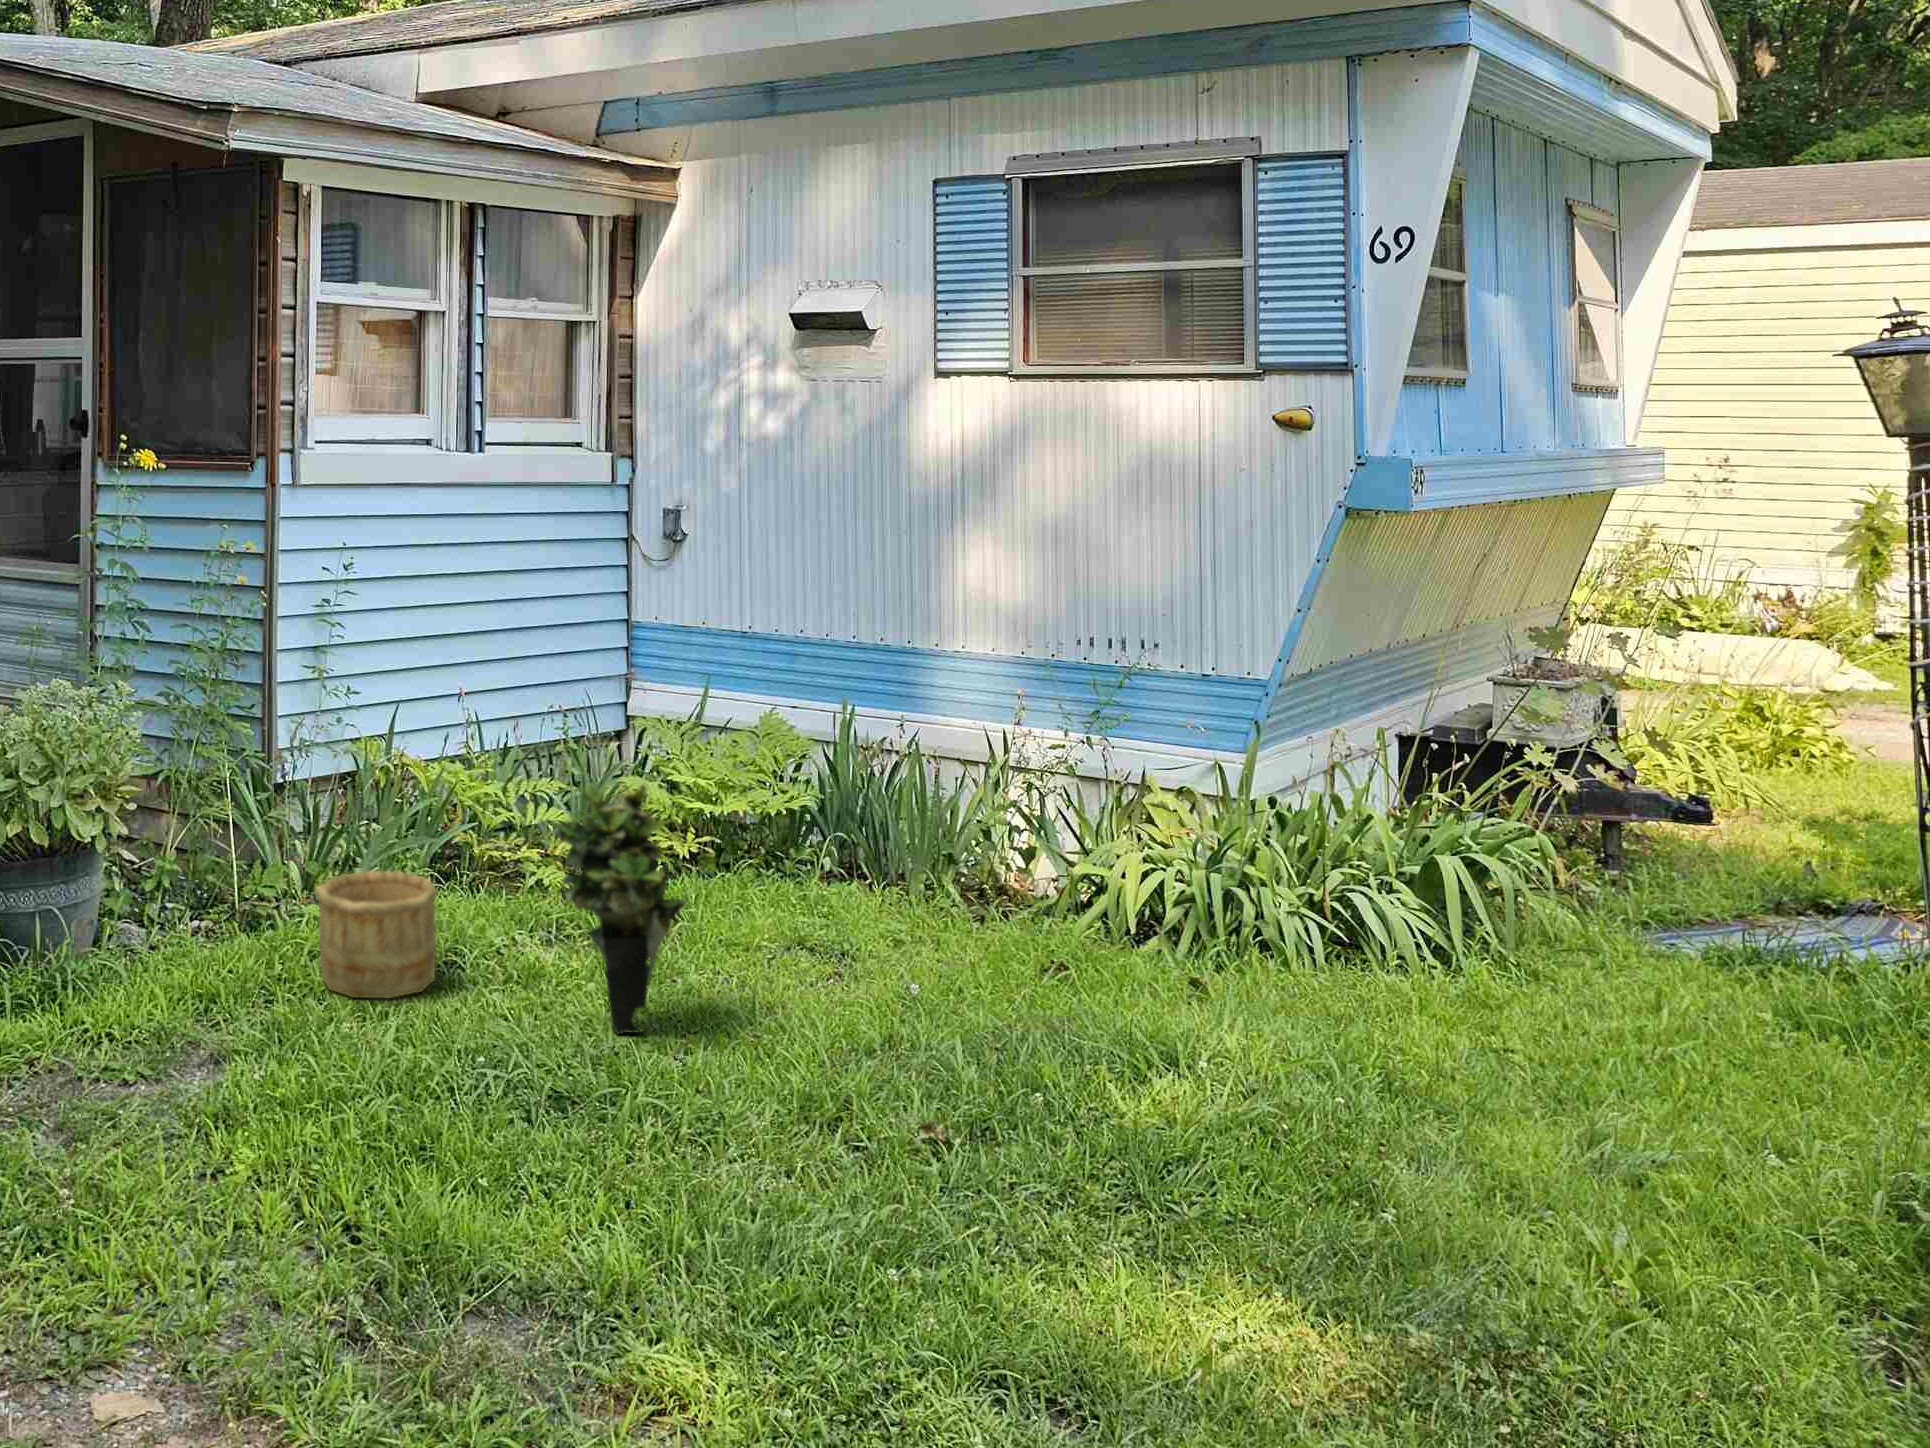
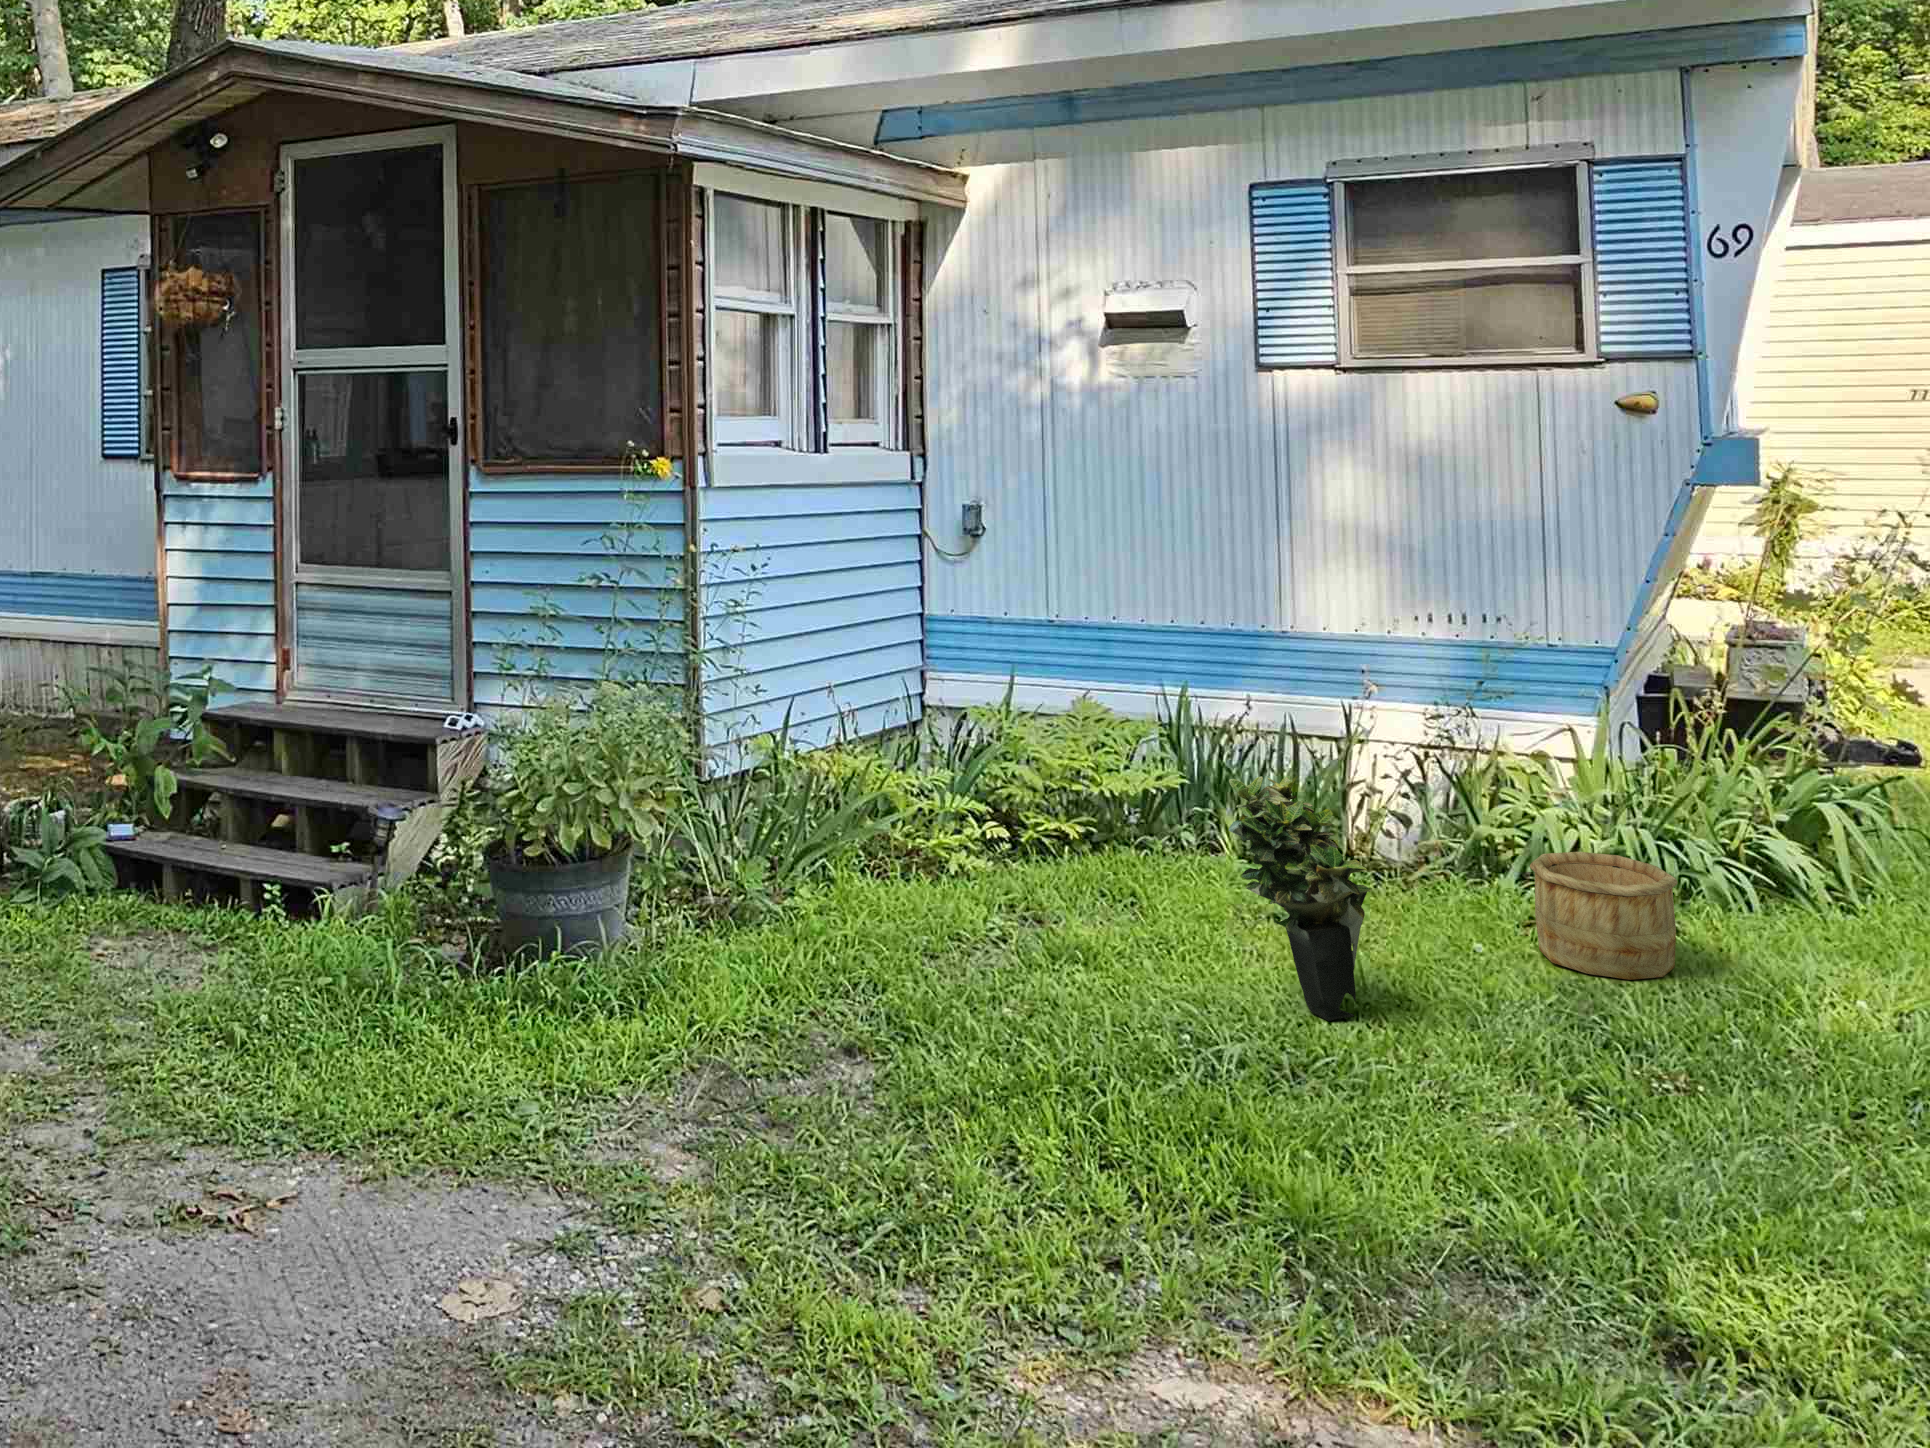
wooden bucket: present [315,871,438,998] -> present [1530,852,1678,980]

